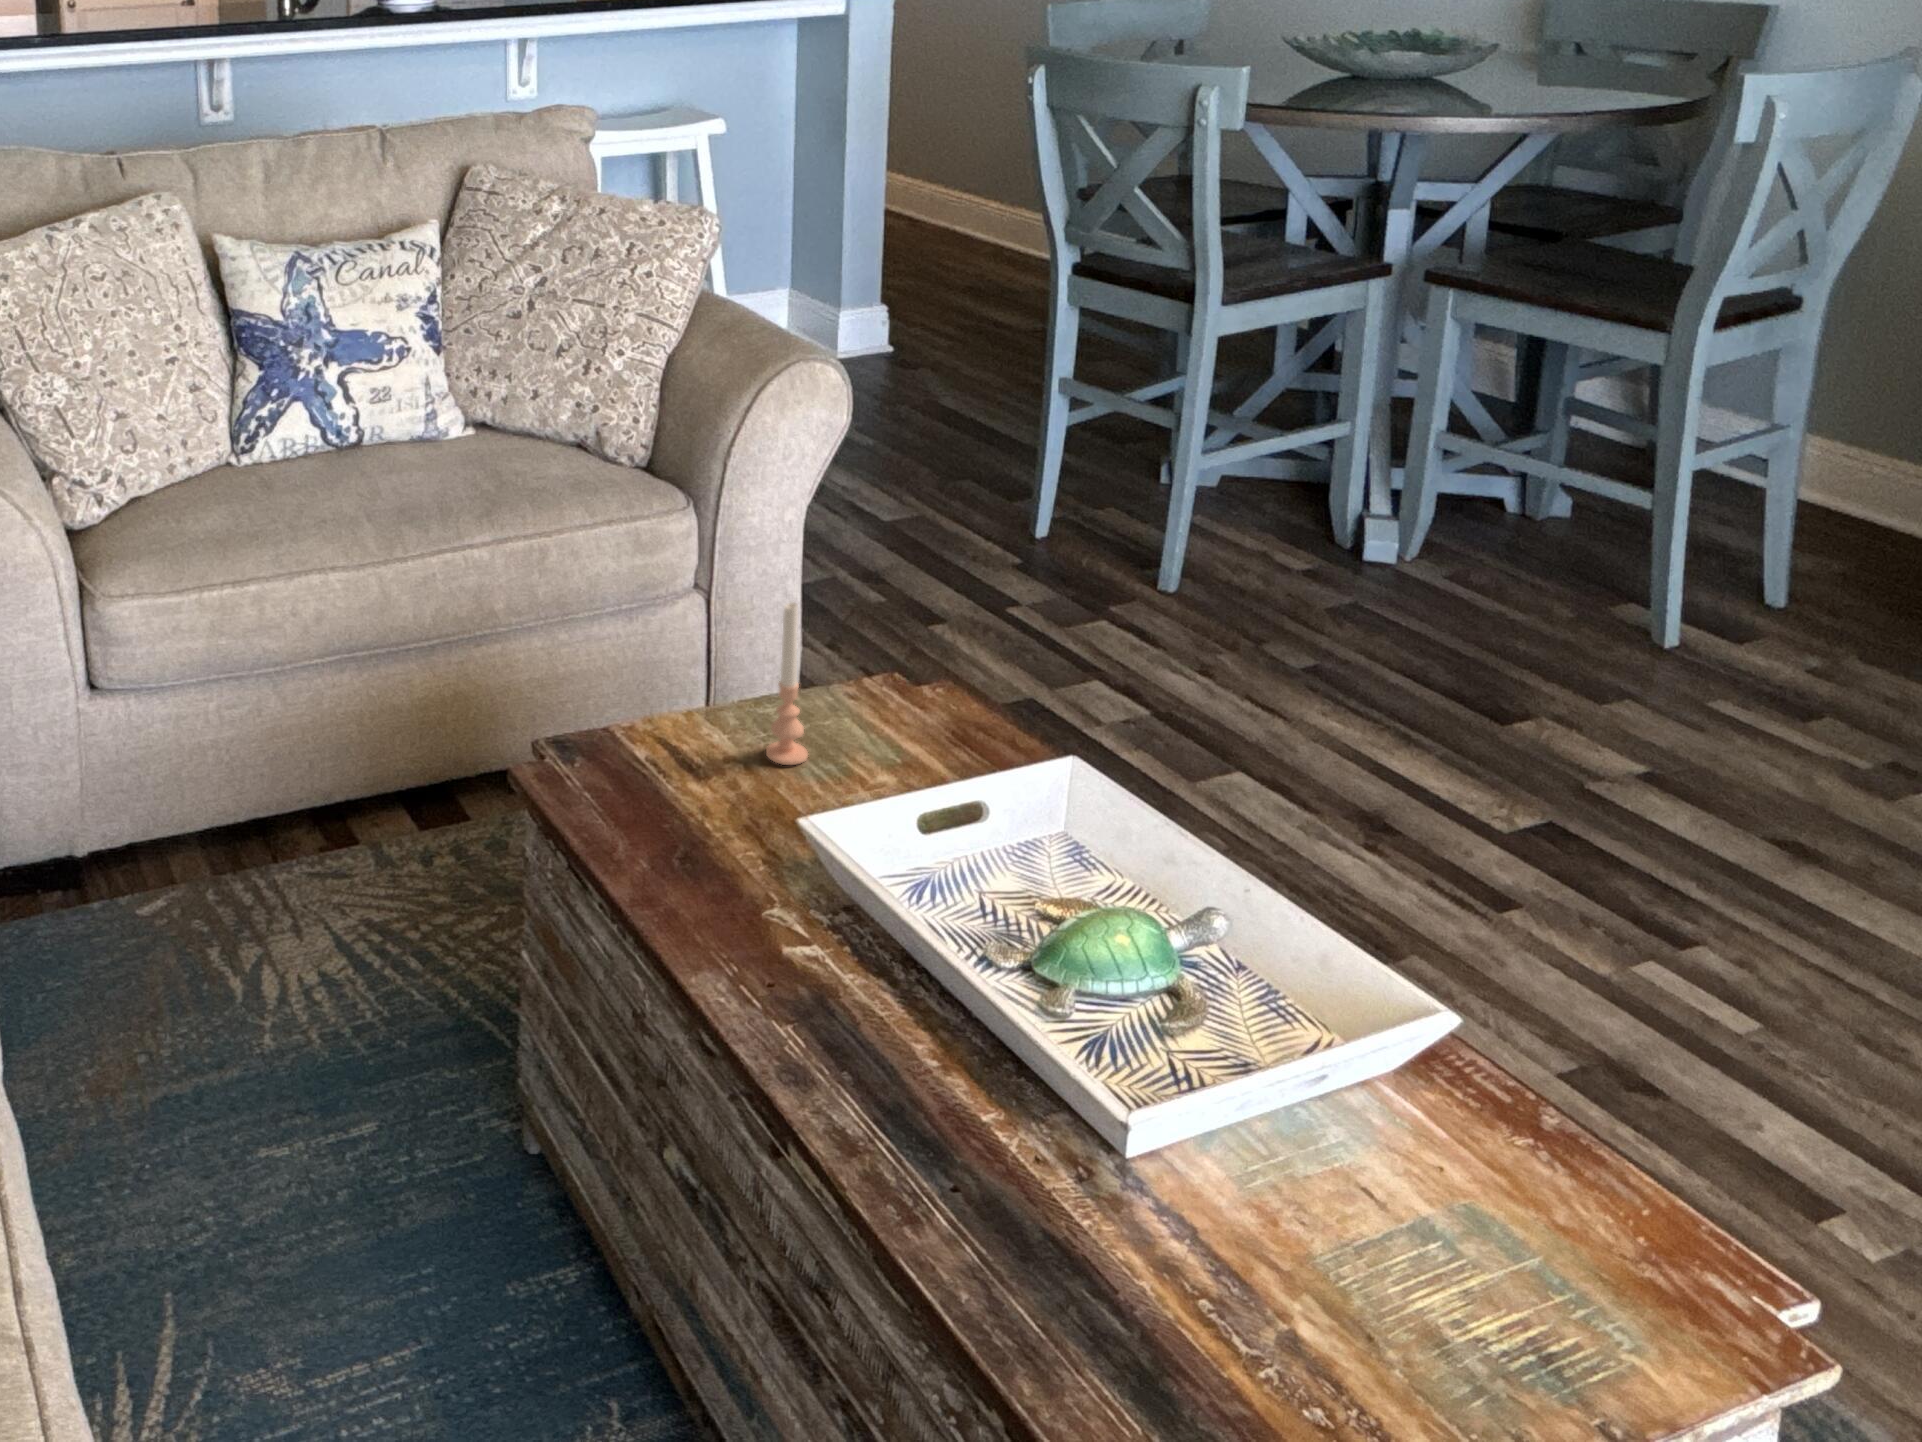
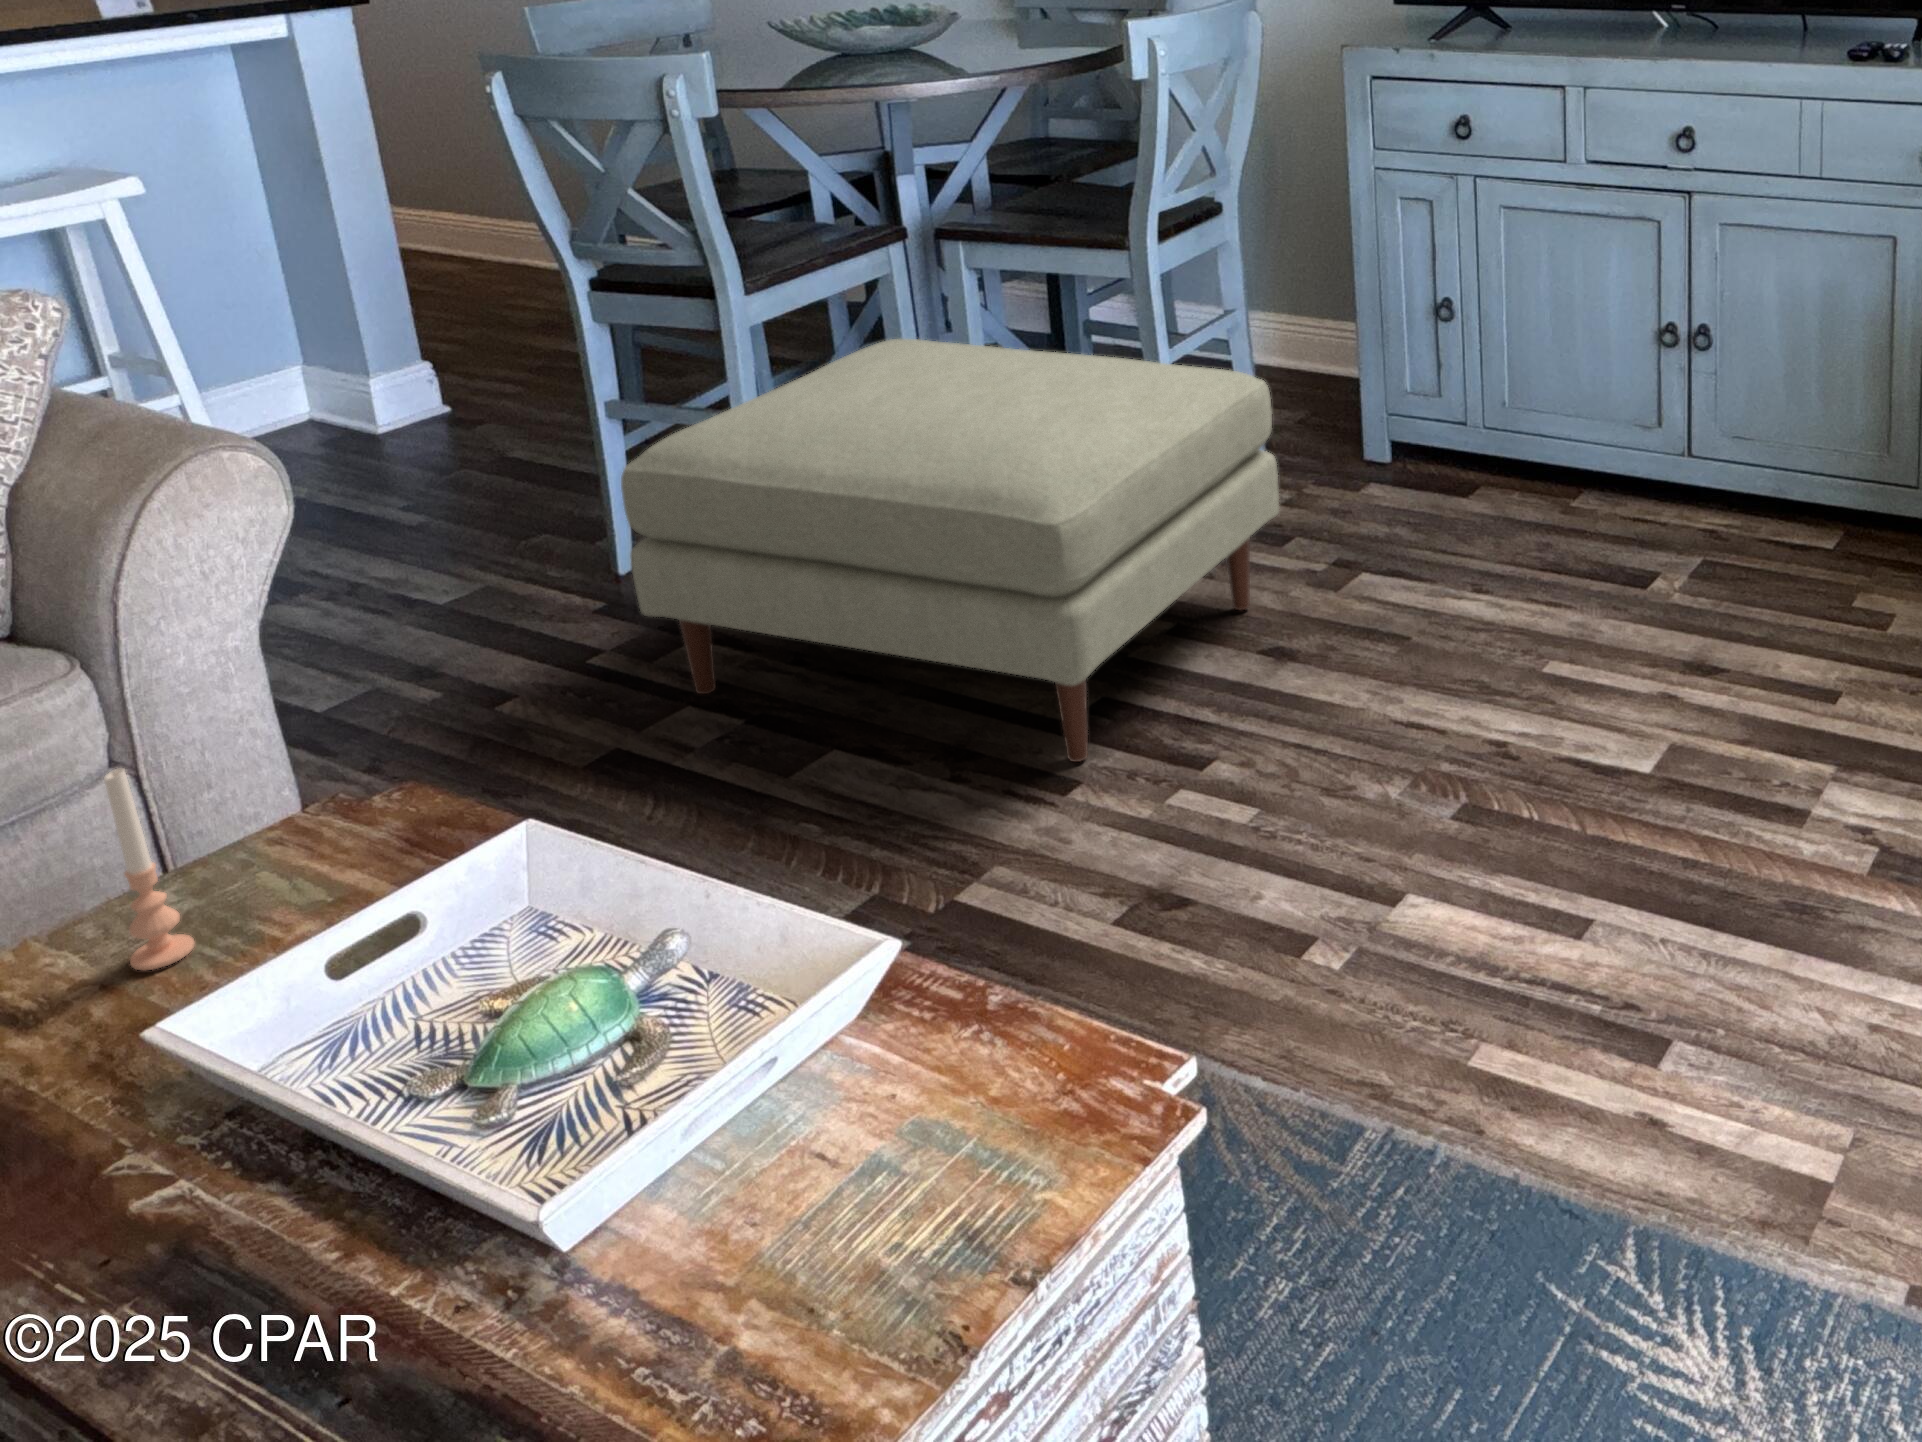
ottoman: none [1075,377,1856,881] -> present [621,339,1279,762]

